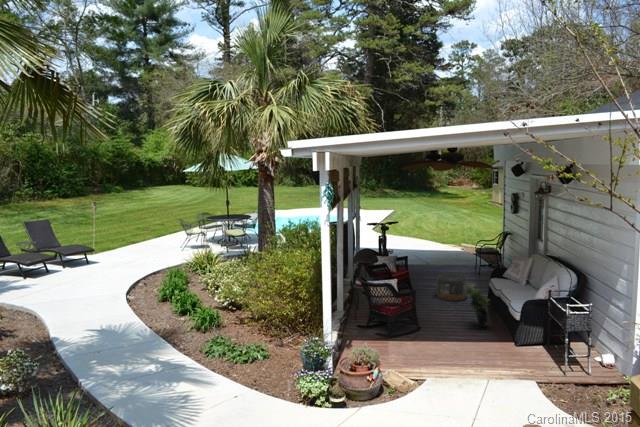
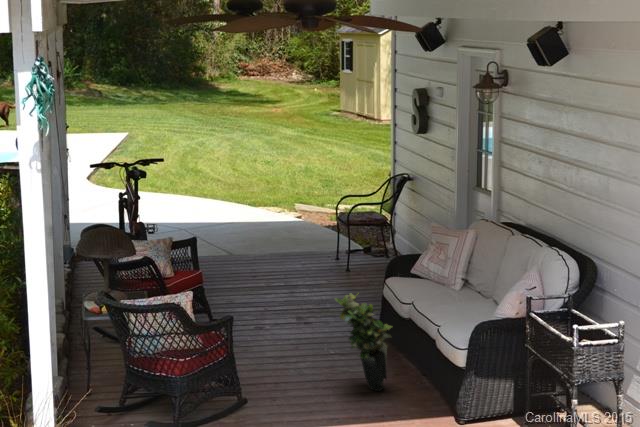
pouf: present [437,273,466,301] -> none [265,270,330,335]

